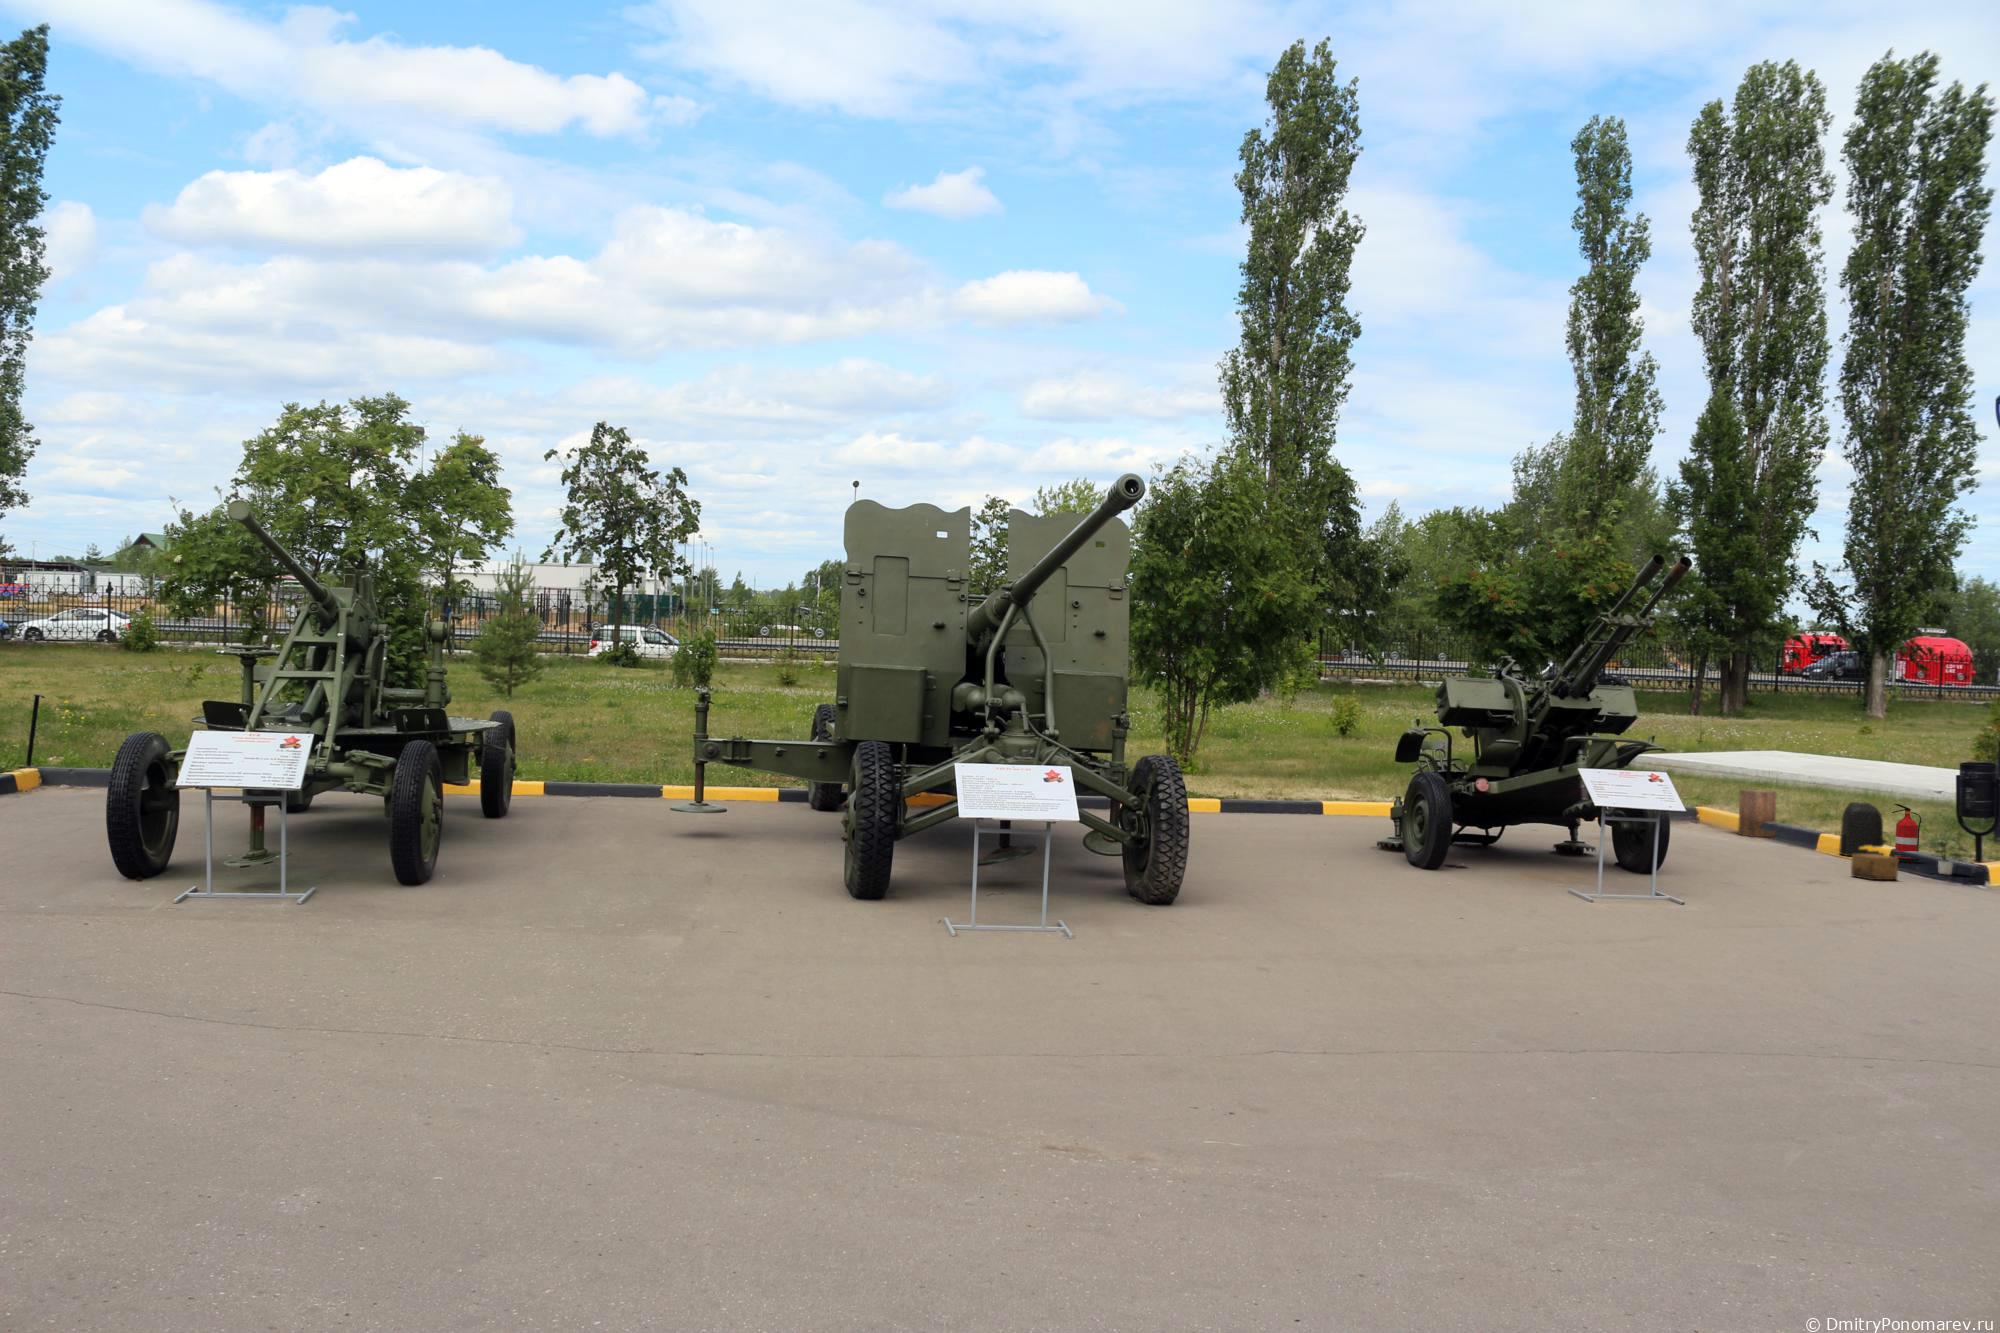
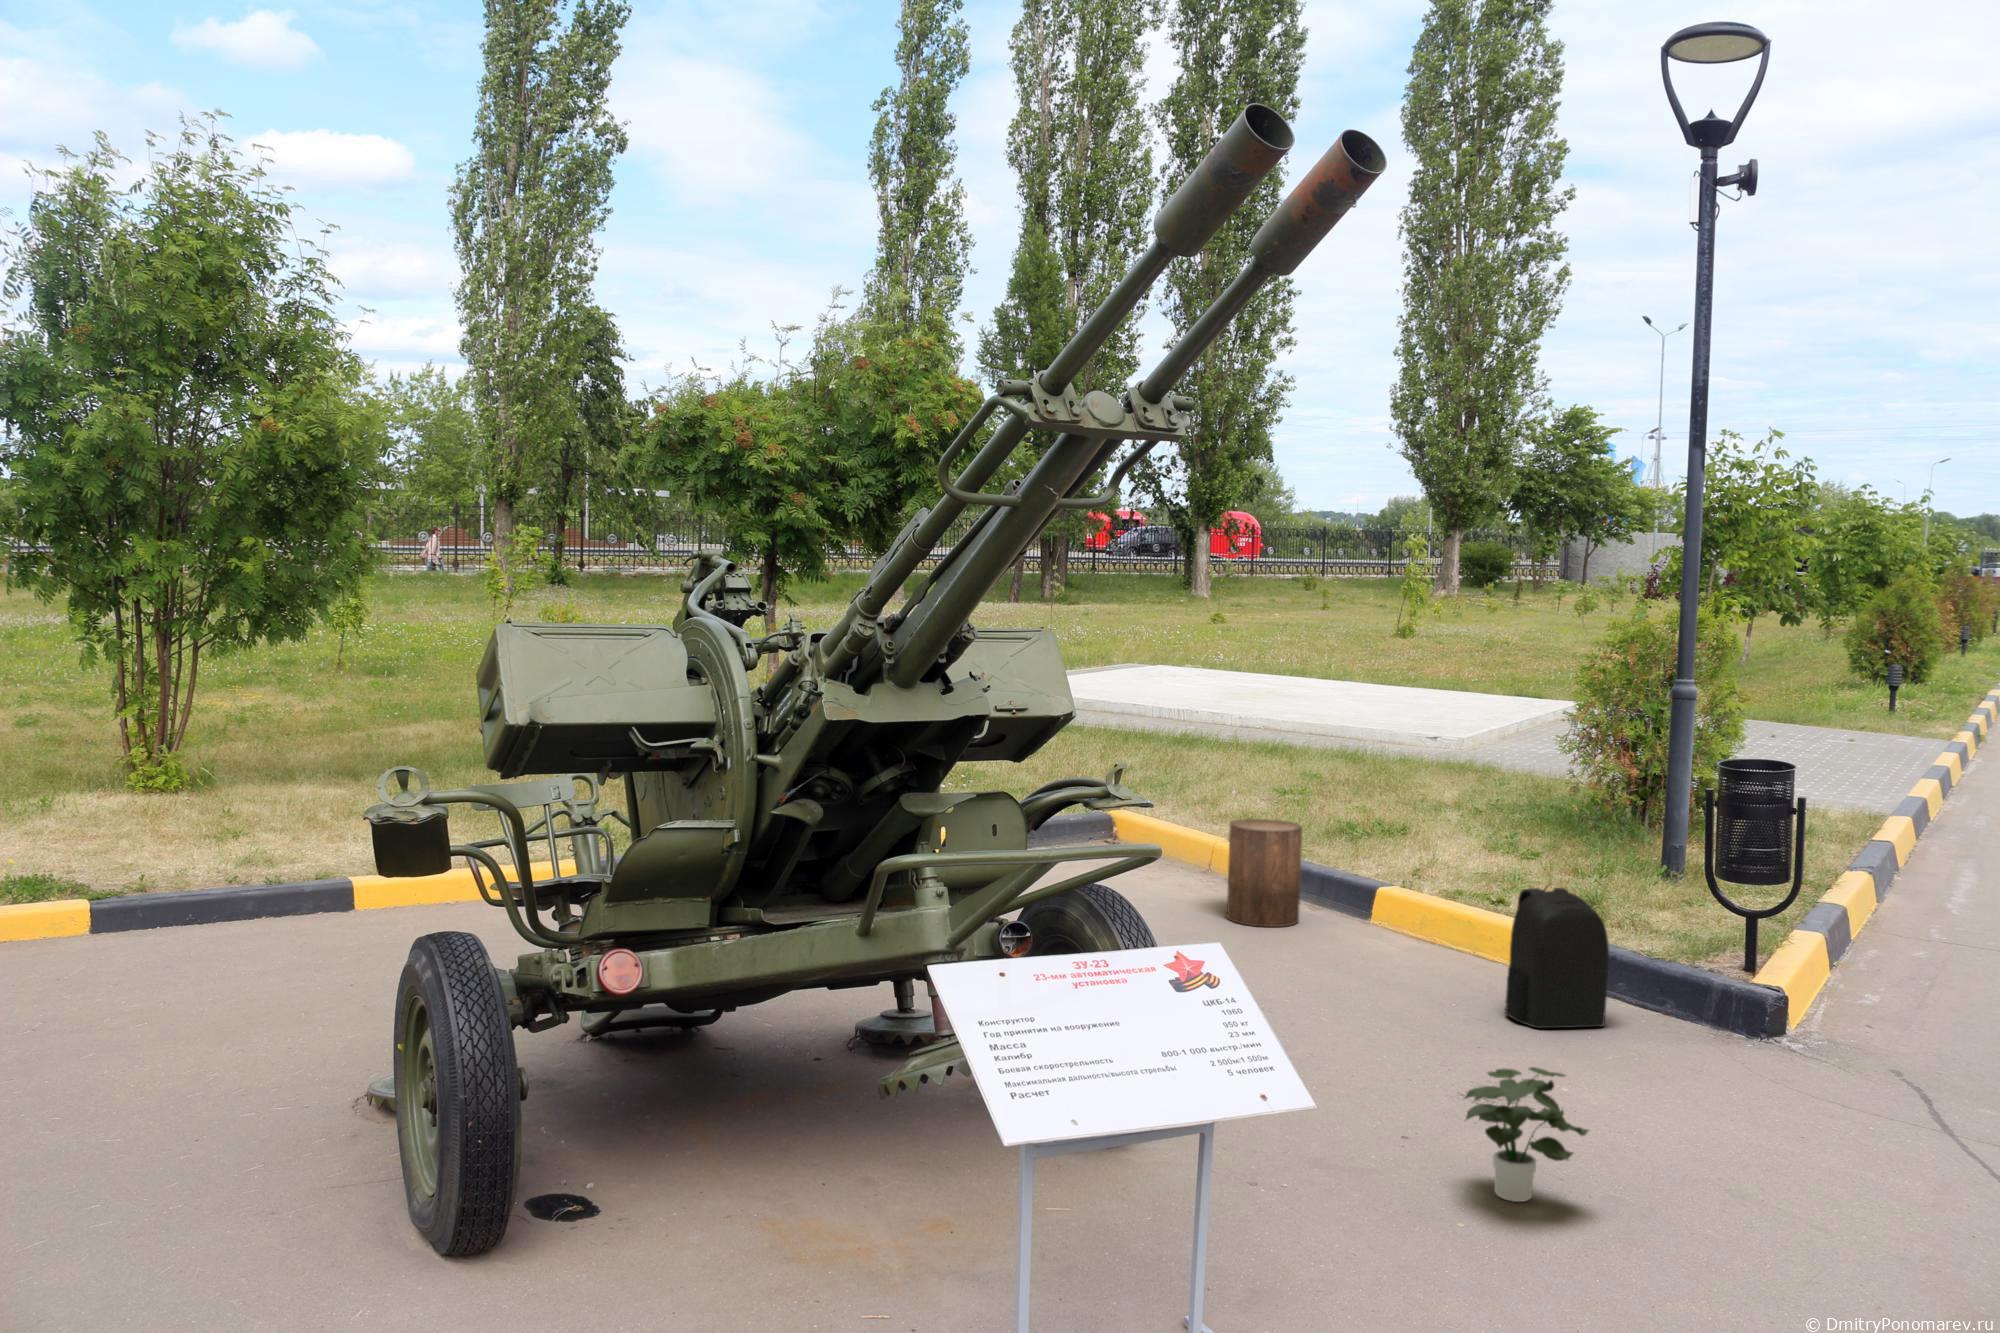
fire extinguisher: present [1892,804,1921,863] -> none [1643,903,1712,1052]
potted plant: present [1928,833,1968,874] -> present [1465,1067,1588,1202]
cardboard box: present [1851,854,1898,880] -> none [1745,1158,1891,1281]

